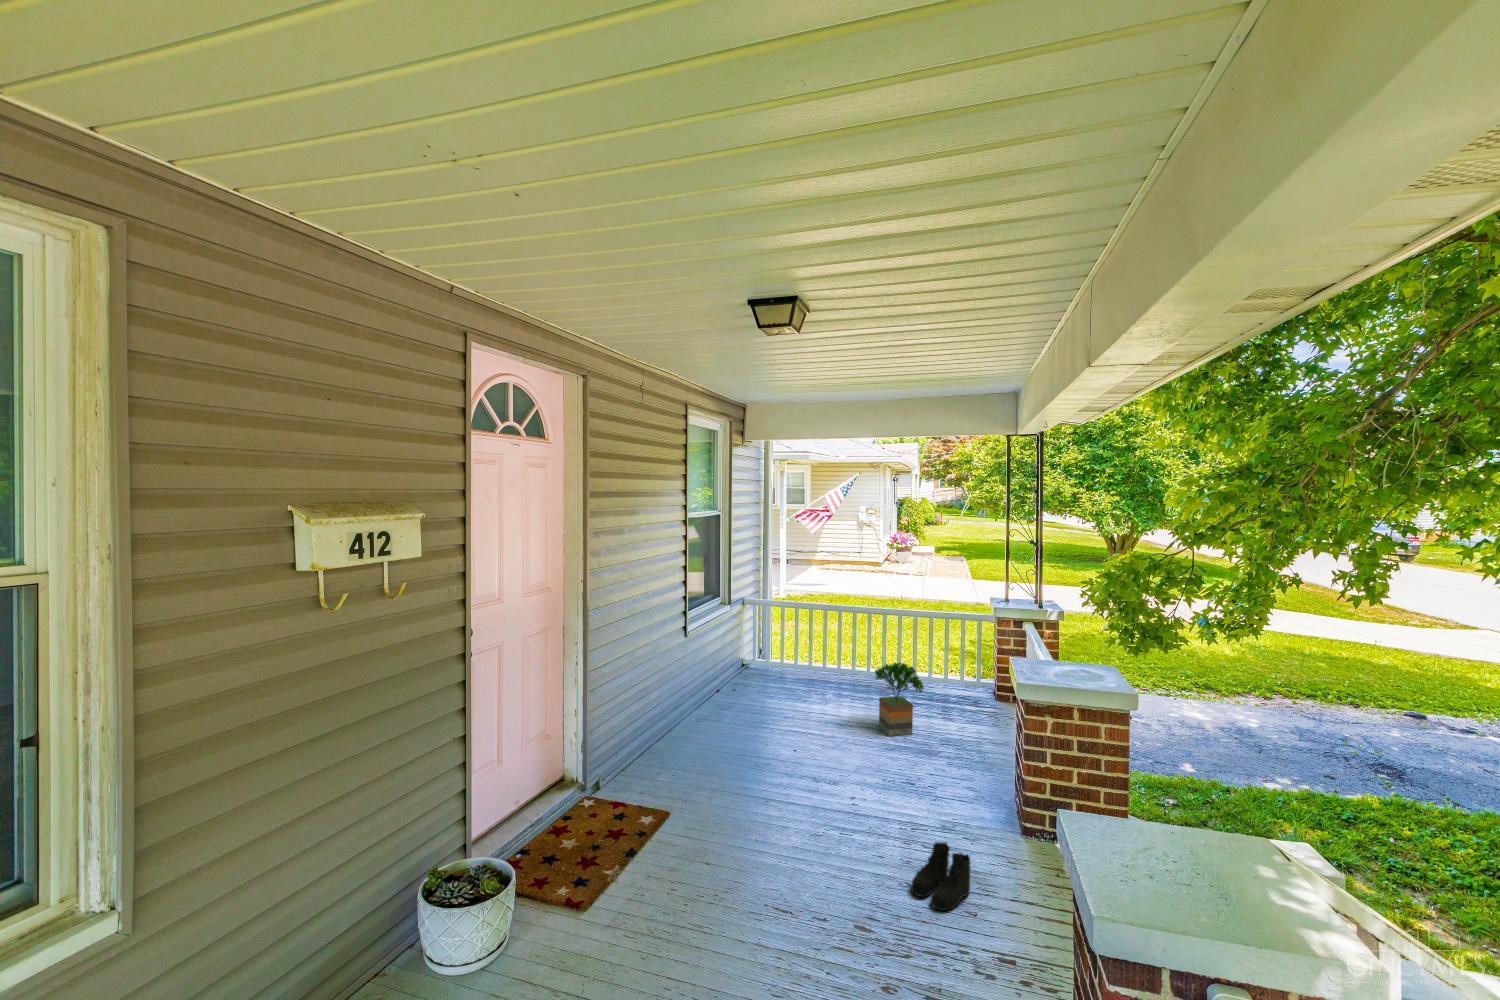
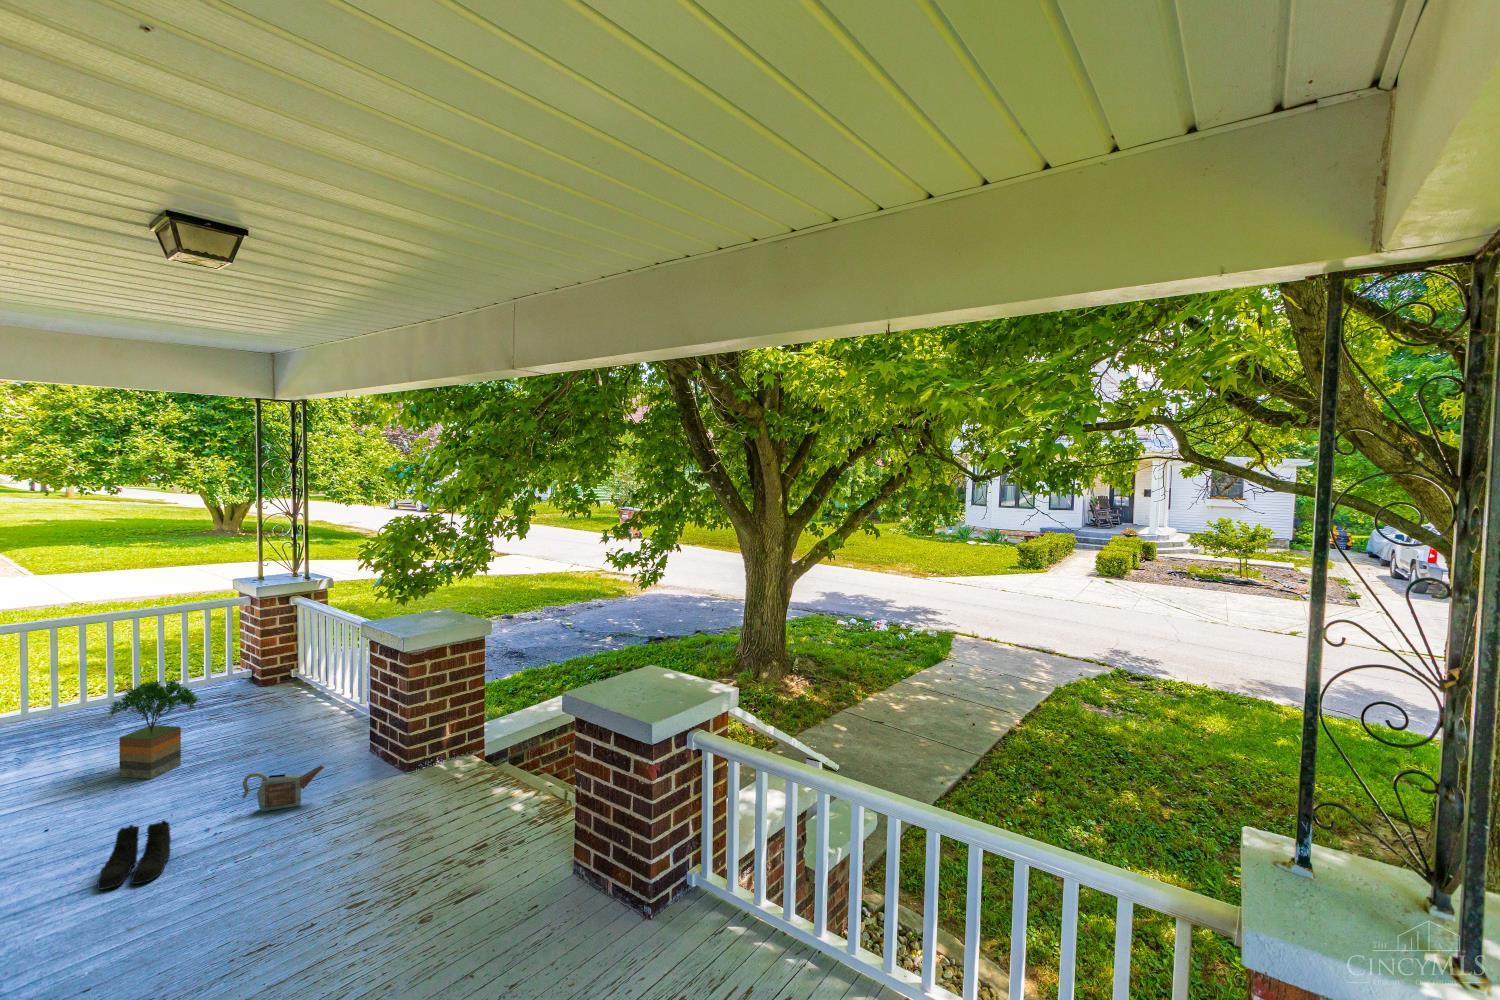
watering can: none [898,760,952,809] -> present [242,766,324,812]
boots: present [911,842,971,911] -> present [97,821,171,890]

